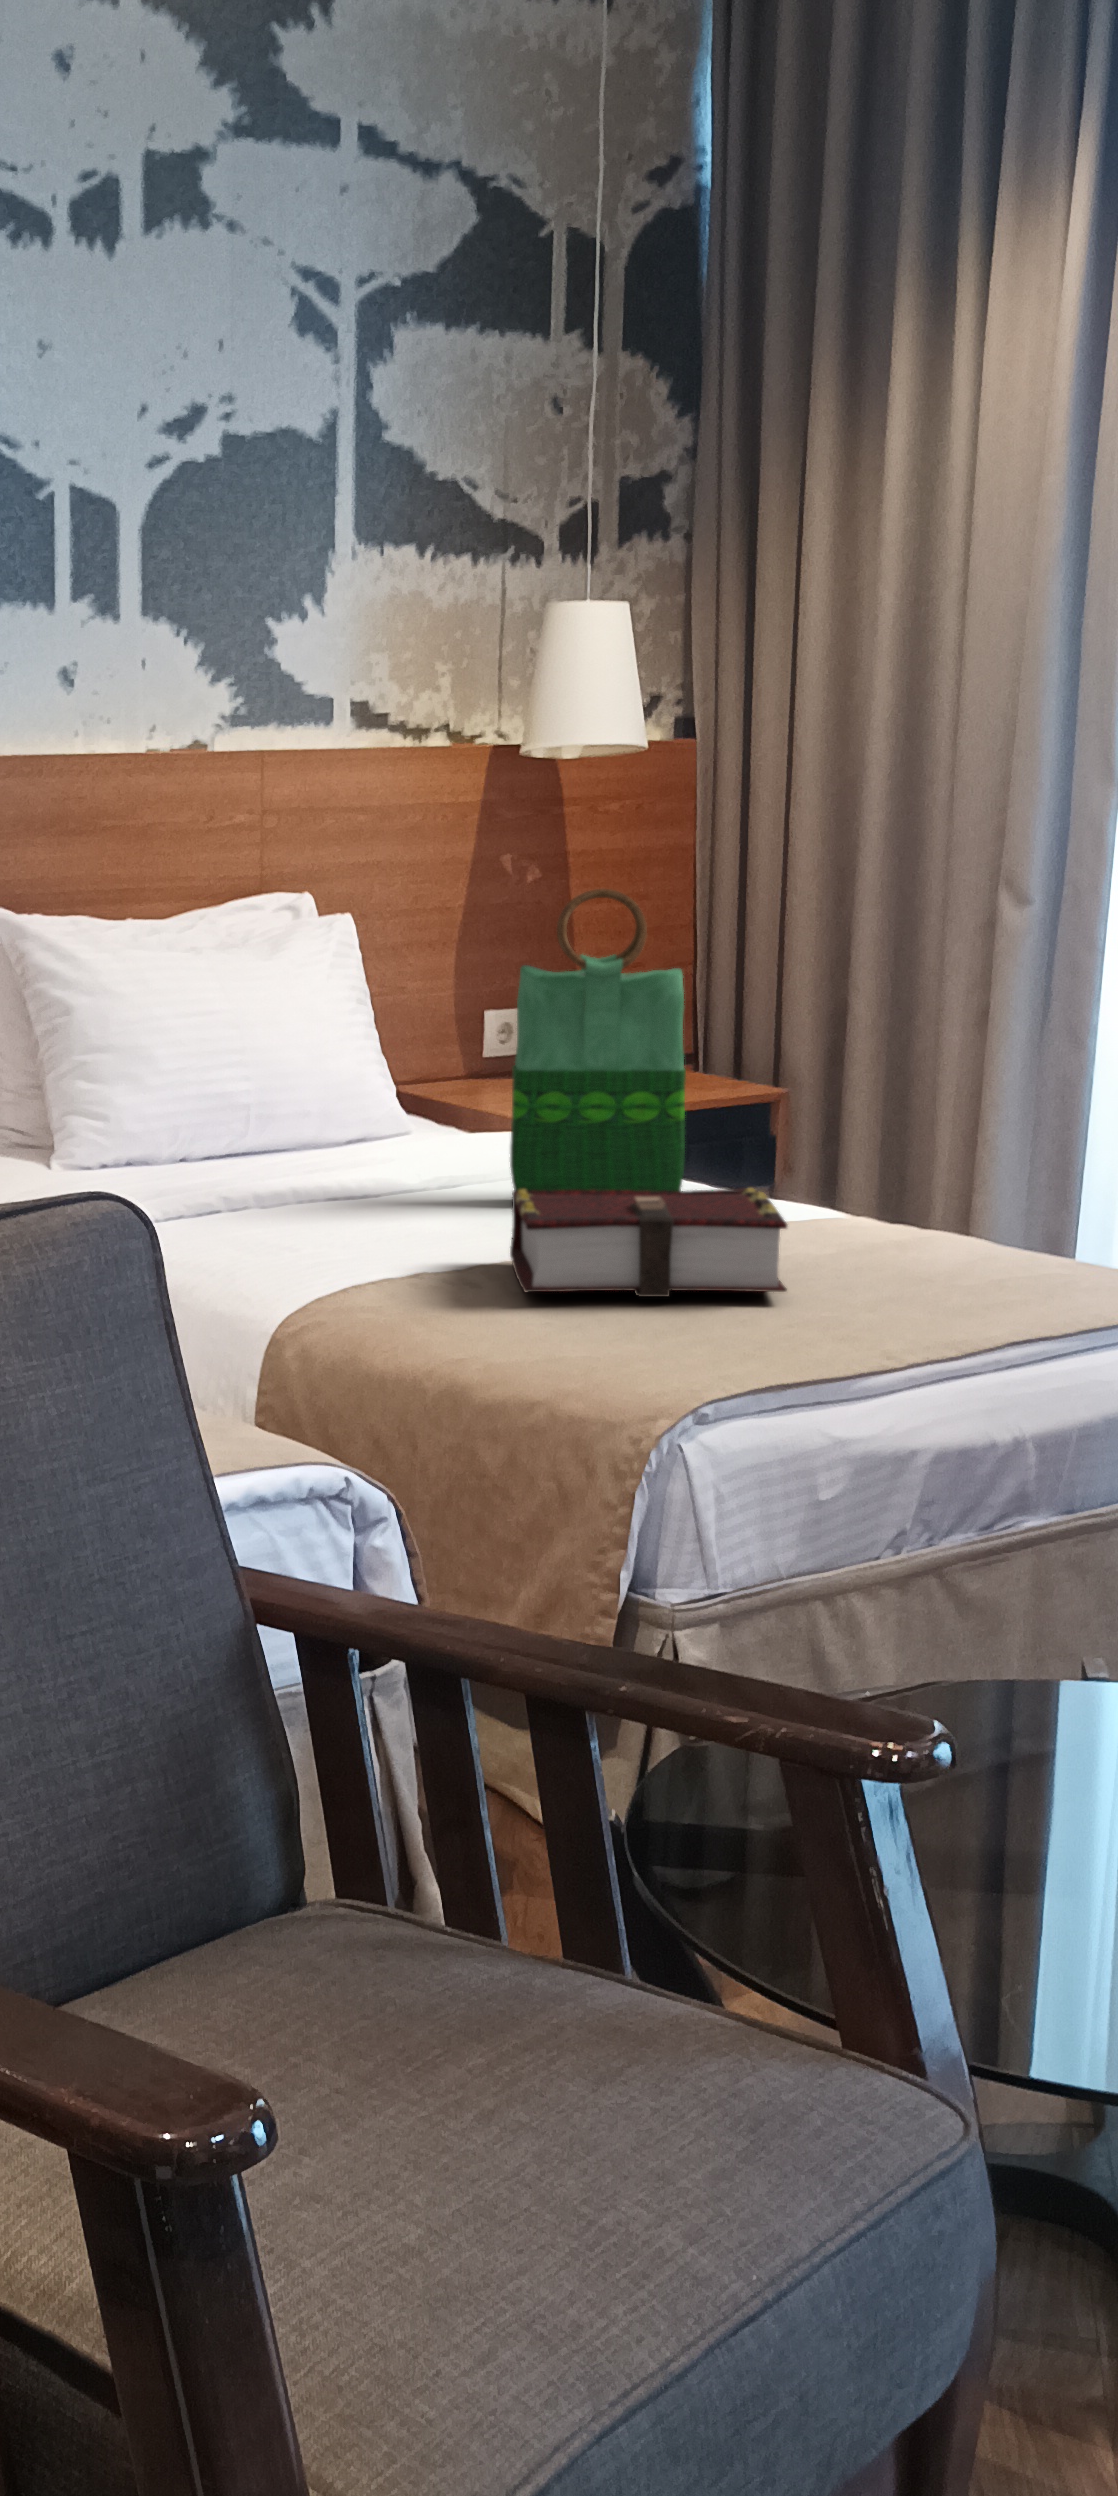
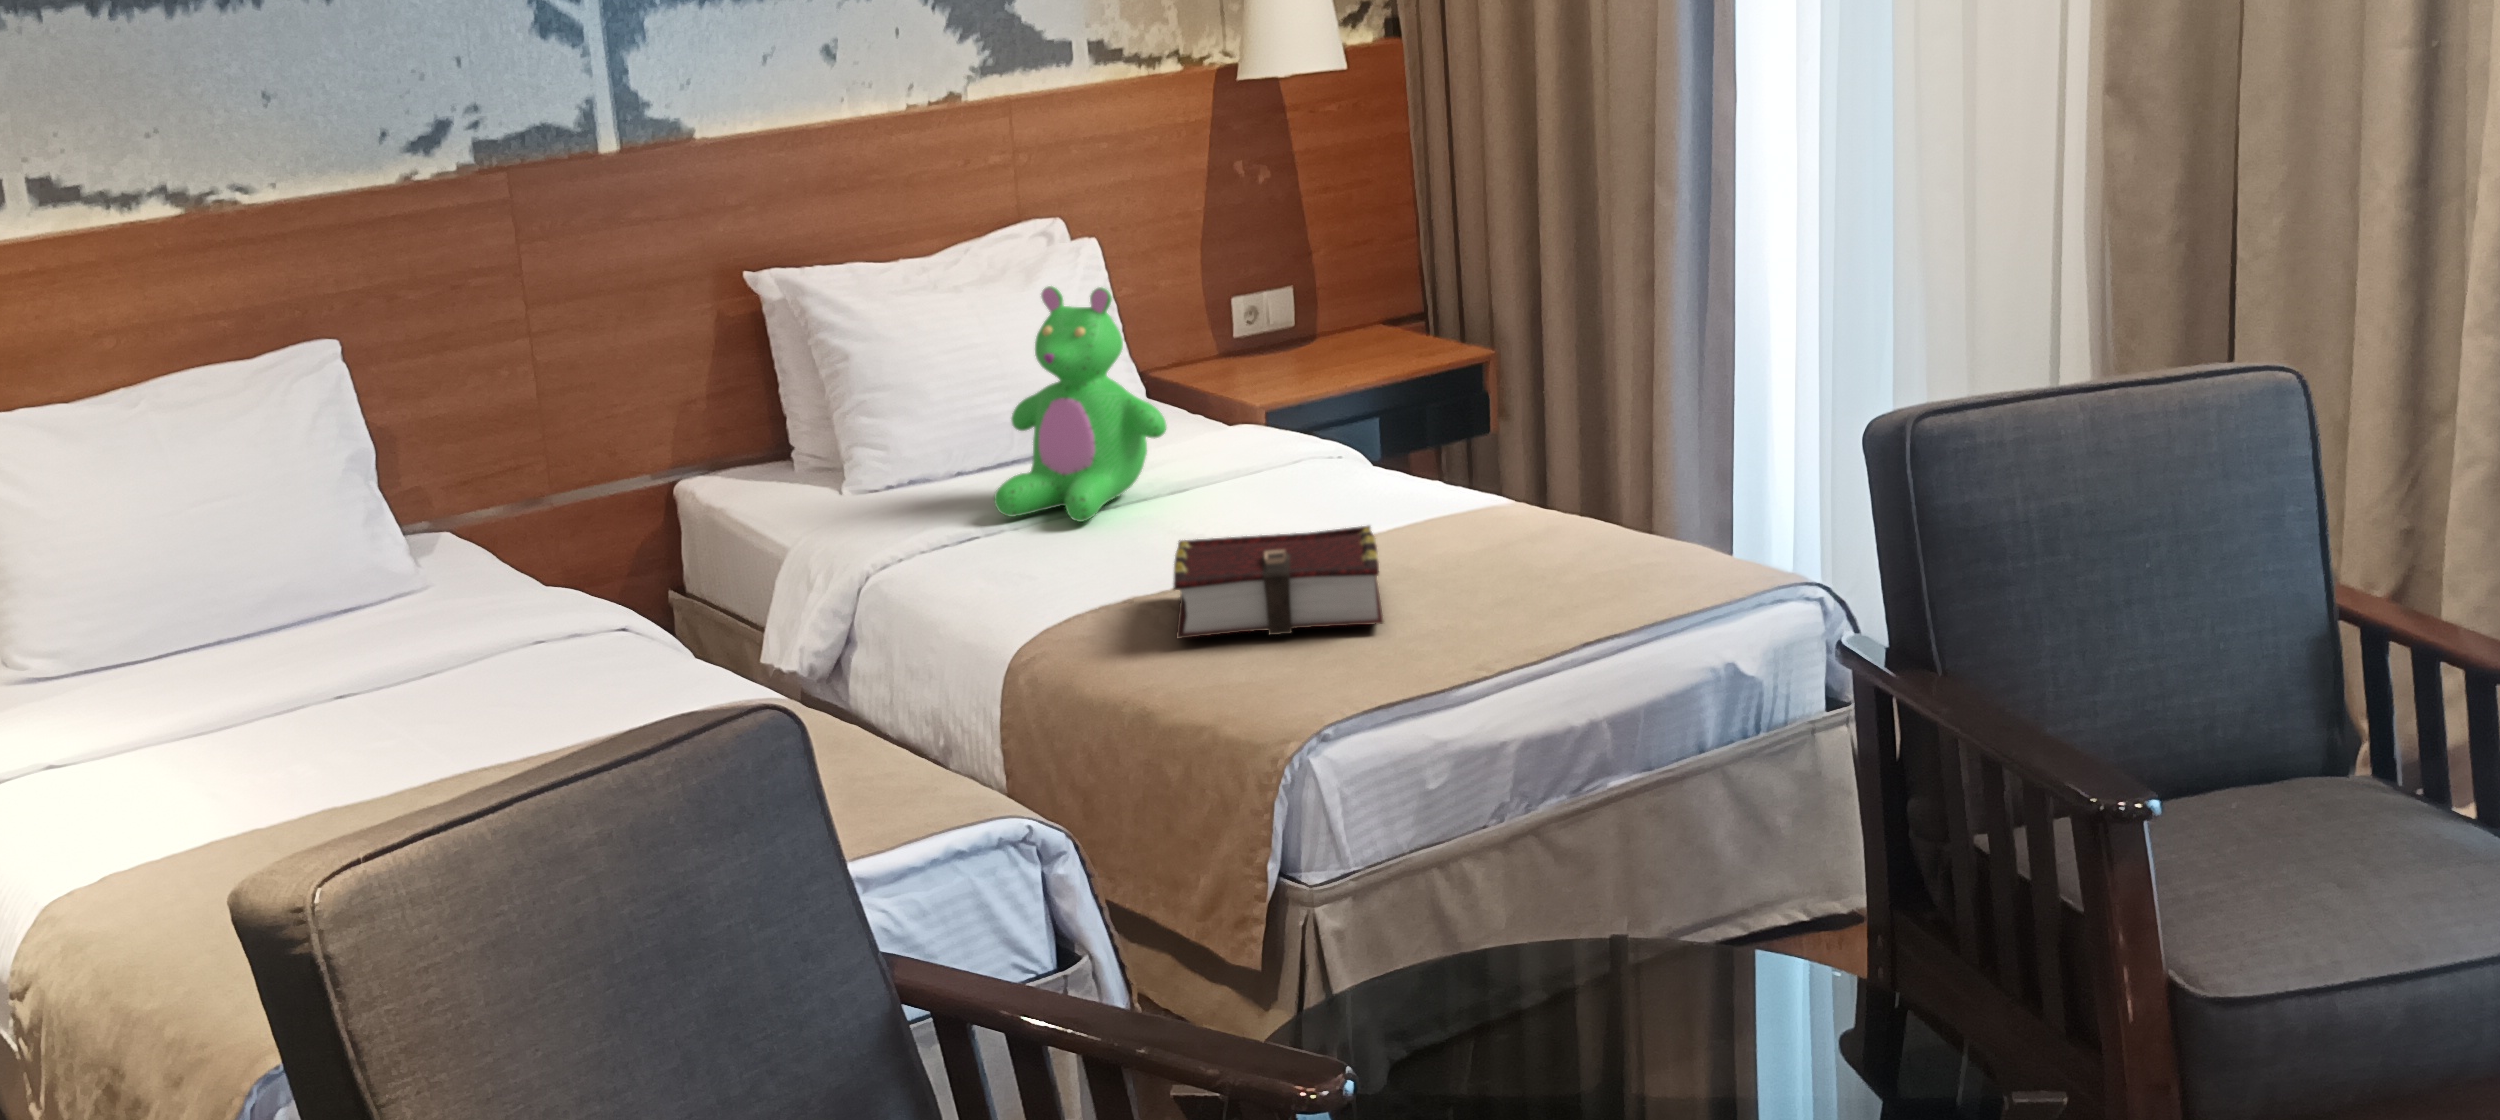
tote bag: present [510,889,686,1191] -> none [1196,262,1344,525]
teddy bear: none [251,920,463,1195] -> present [994,286,1167,522]

